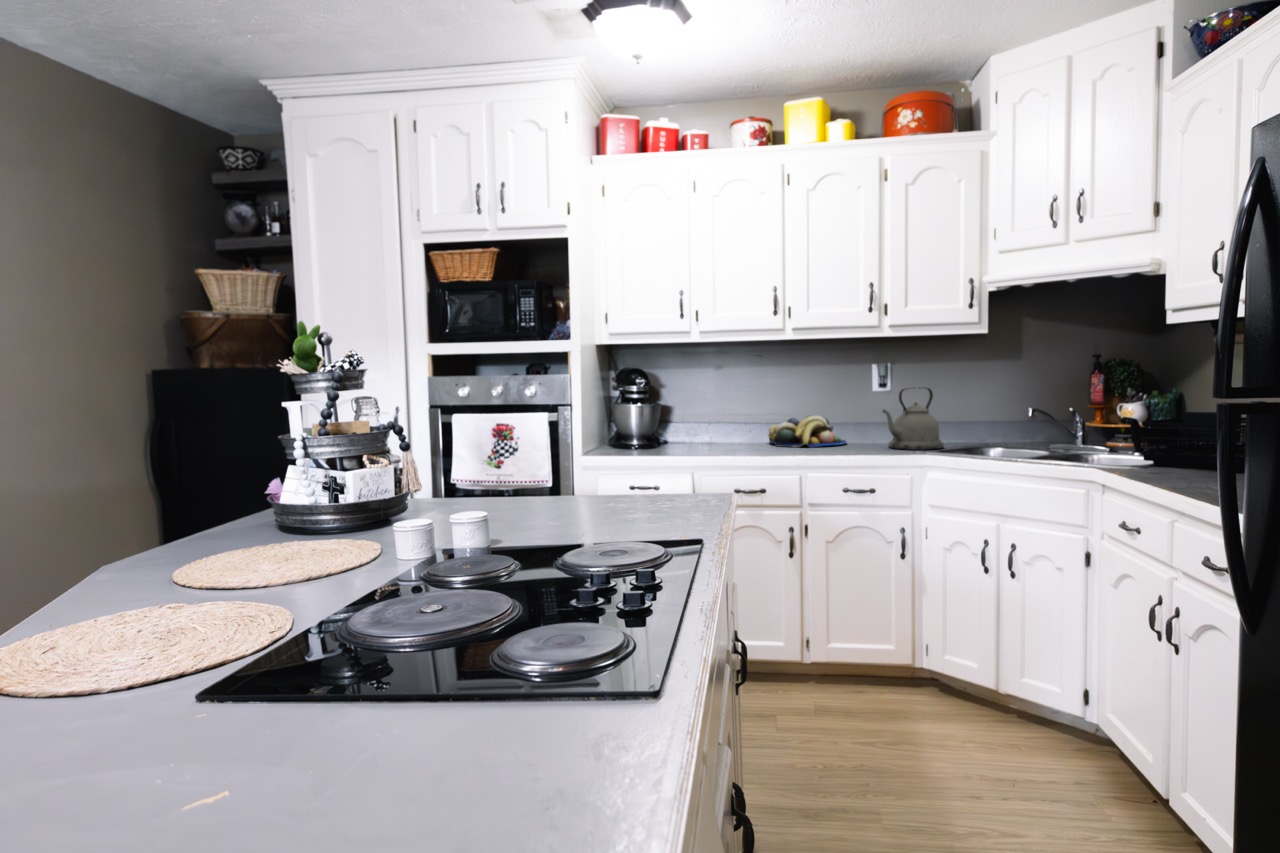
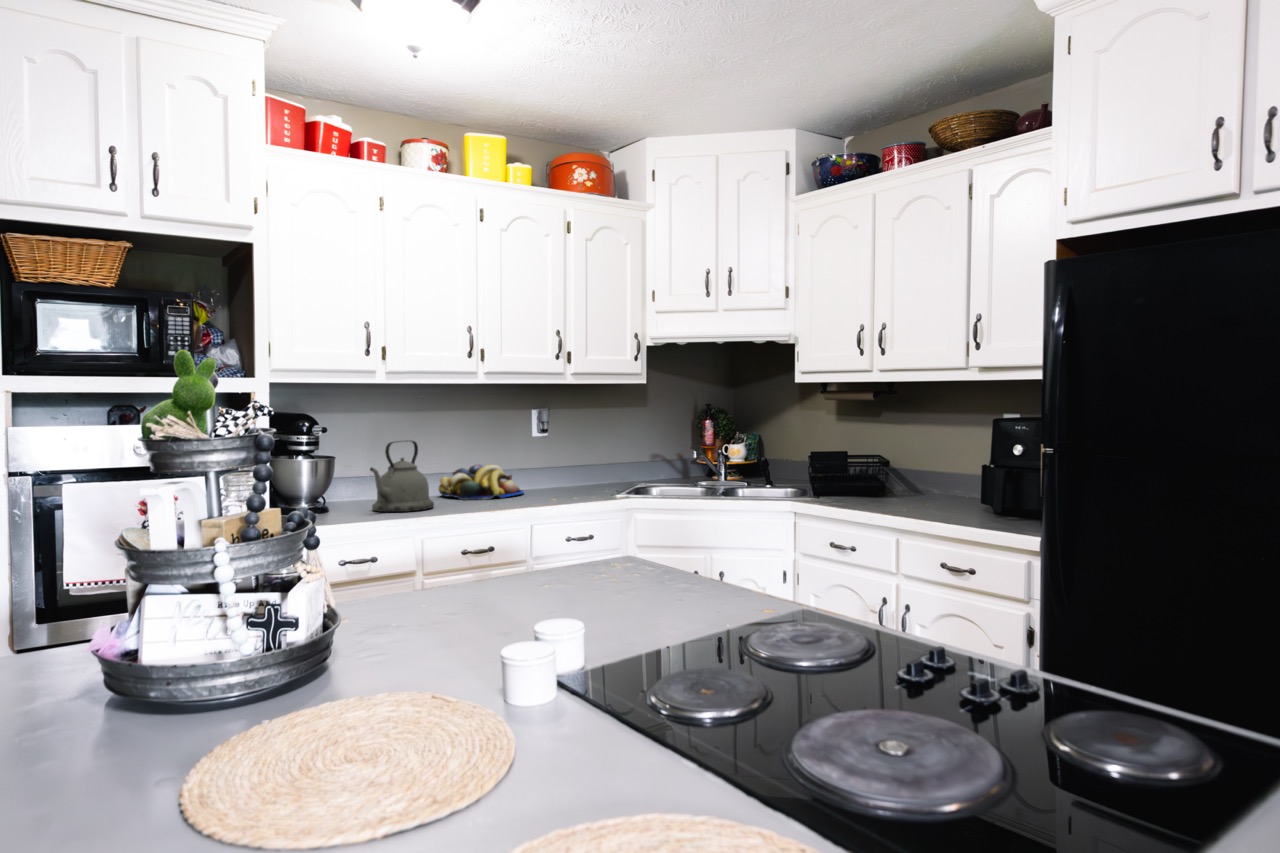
kettle: present [883,388,944,450] -> present [370,441,434,512]

